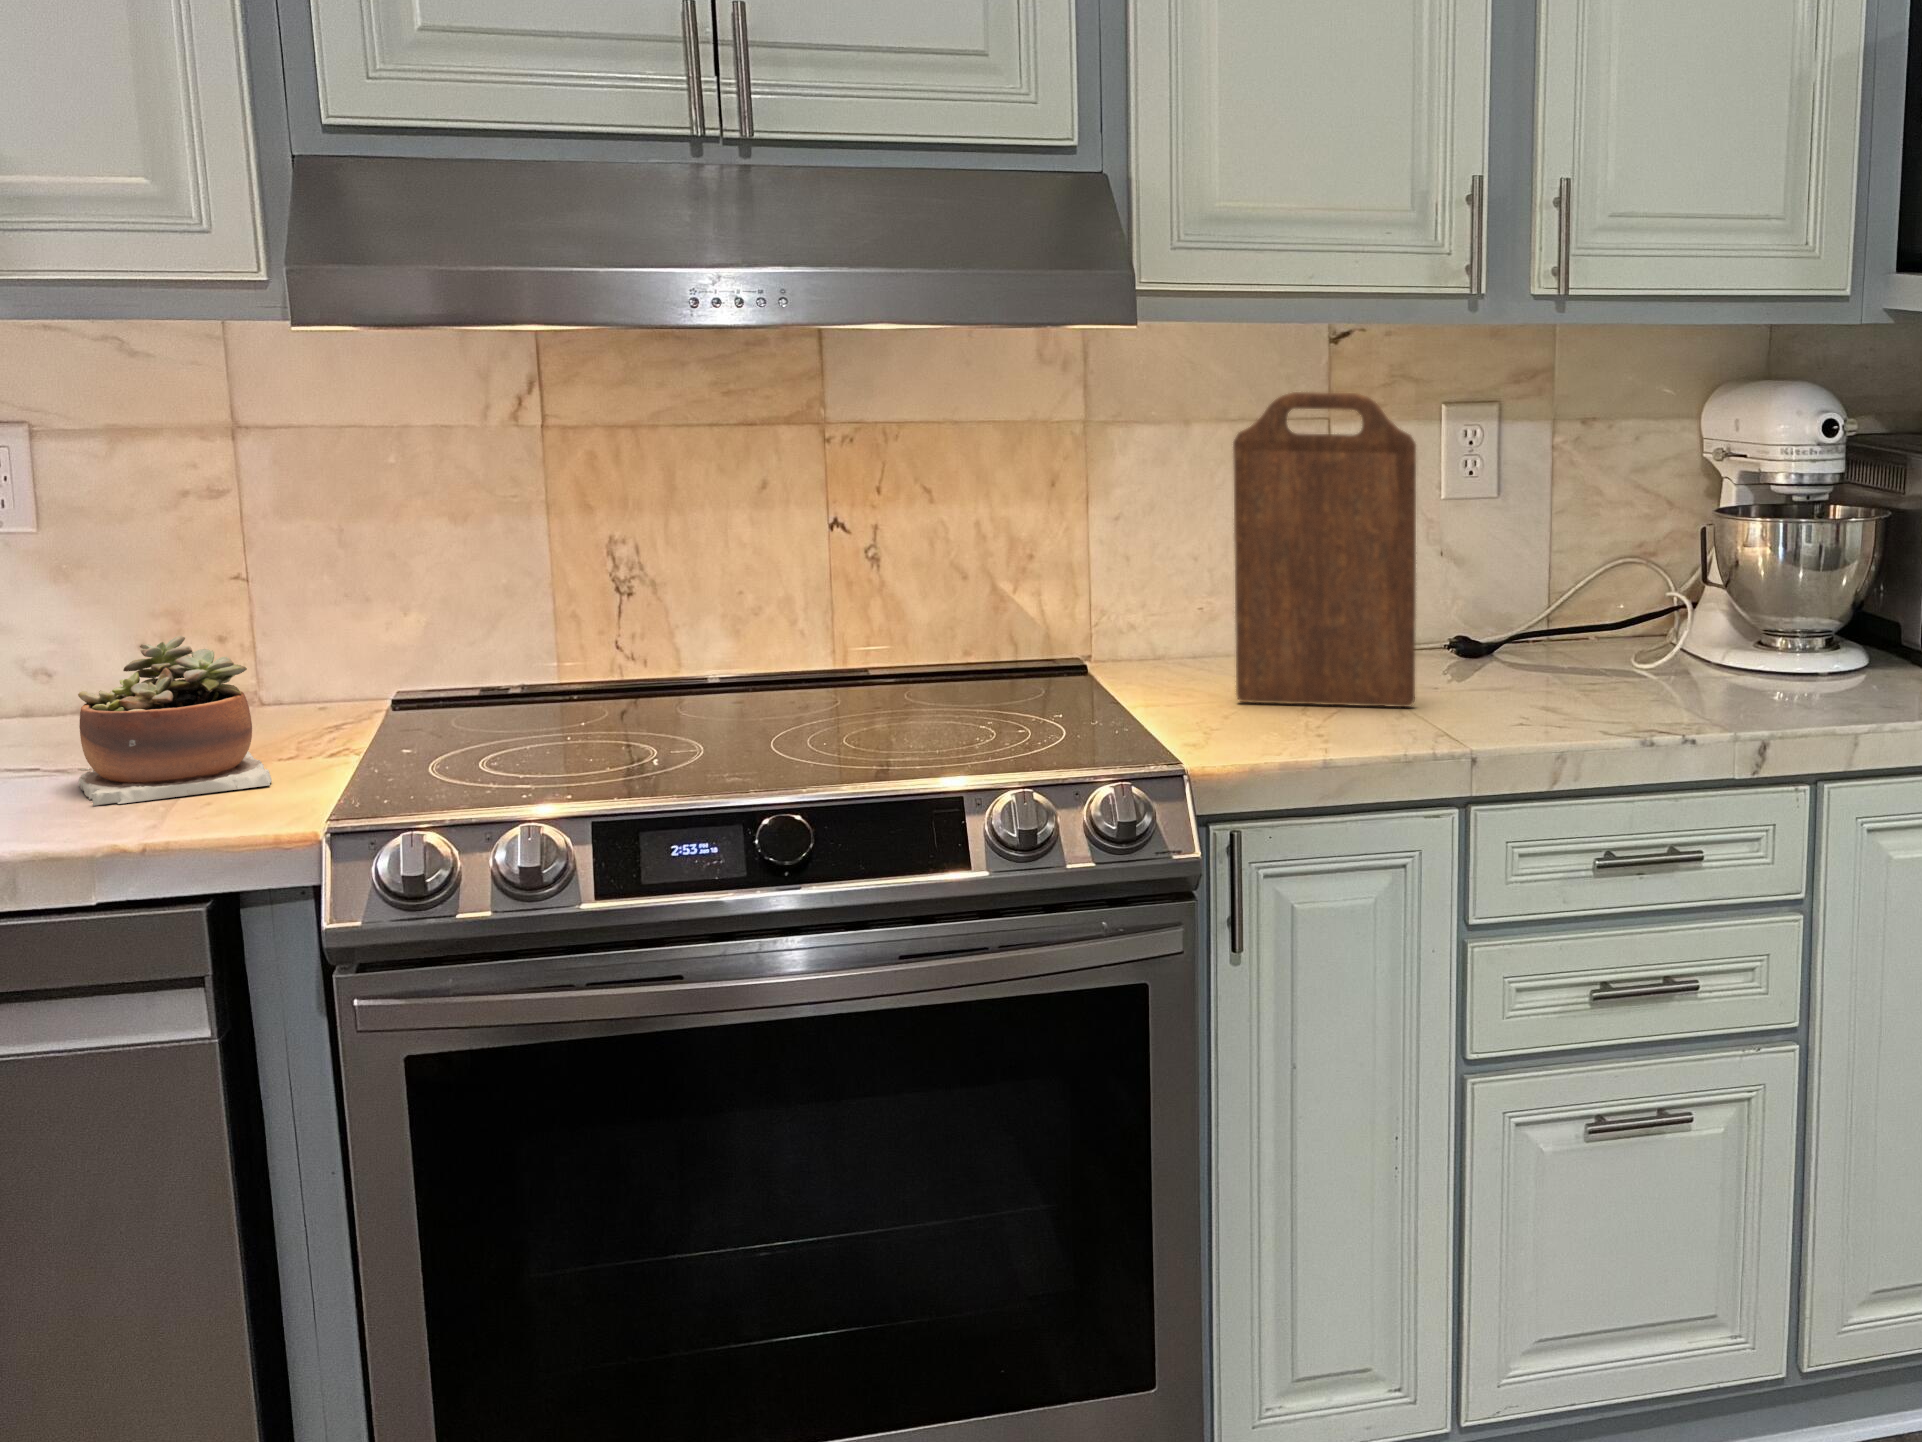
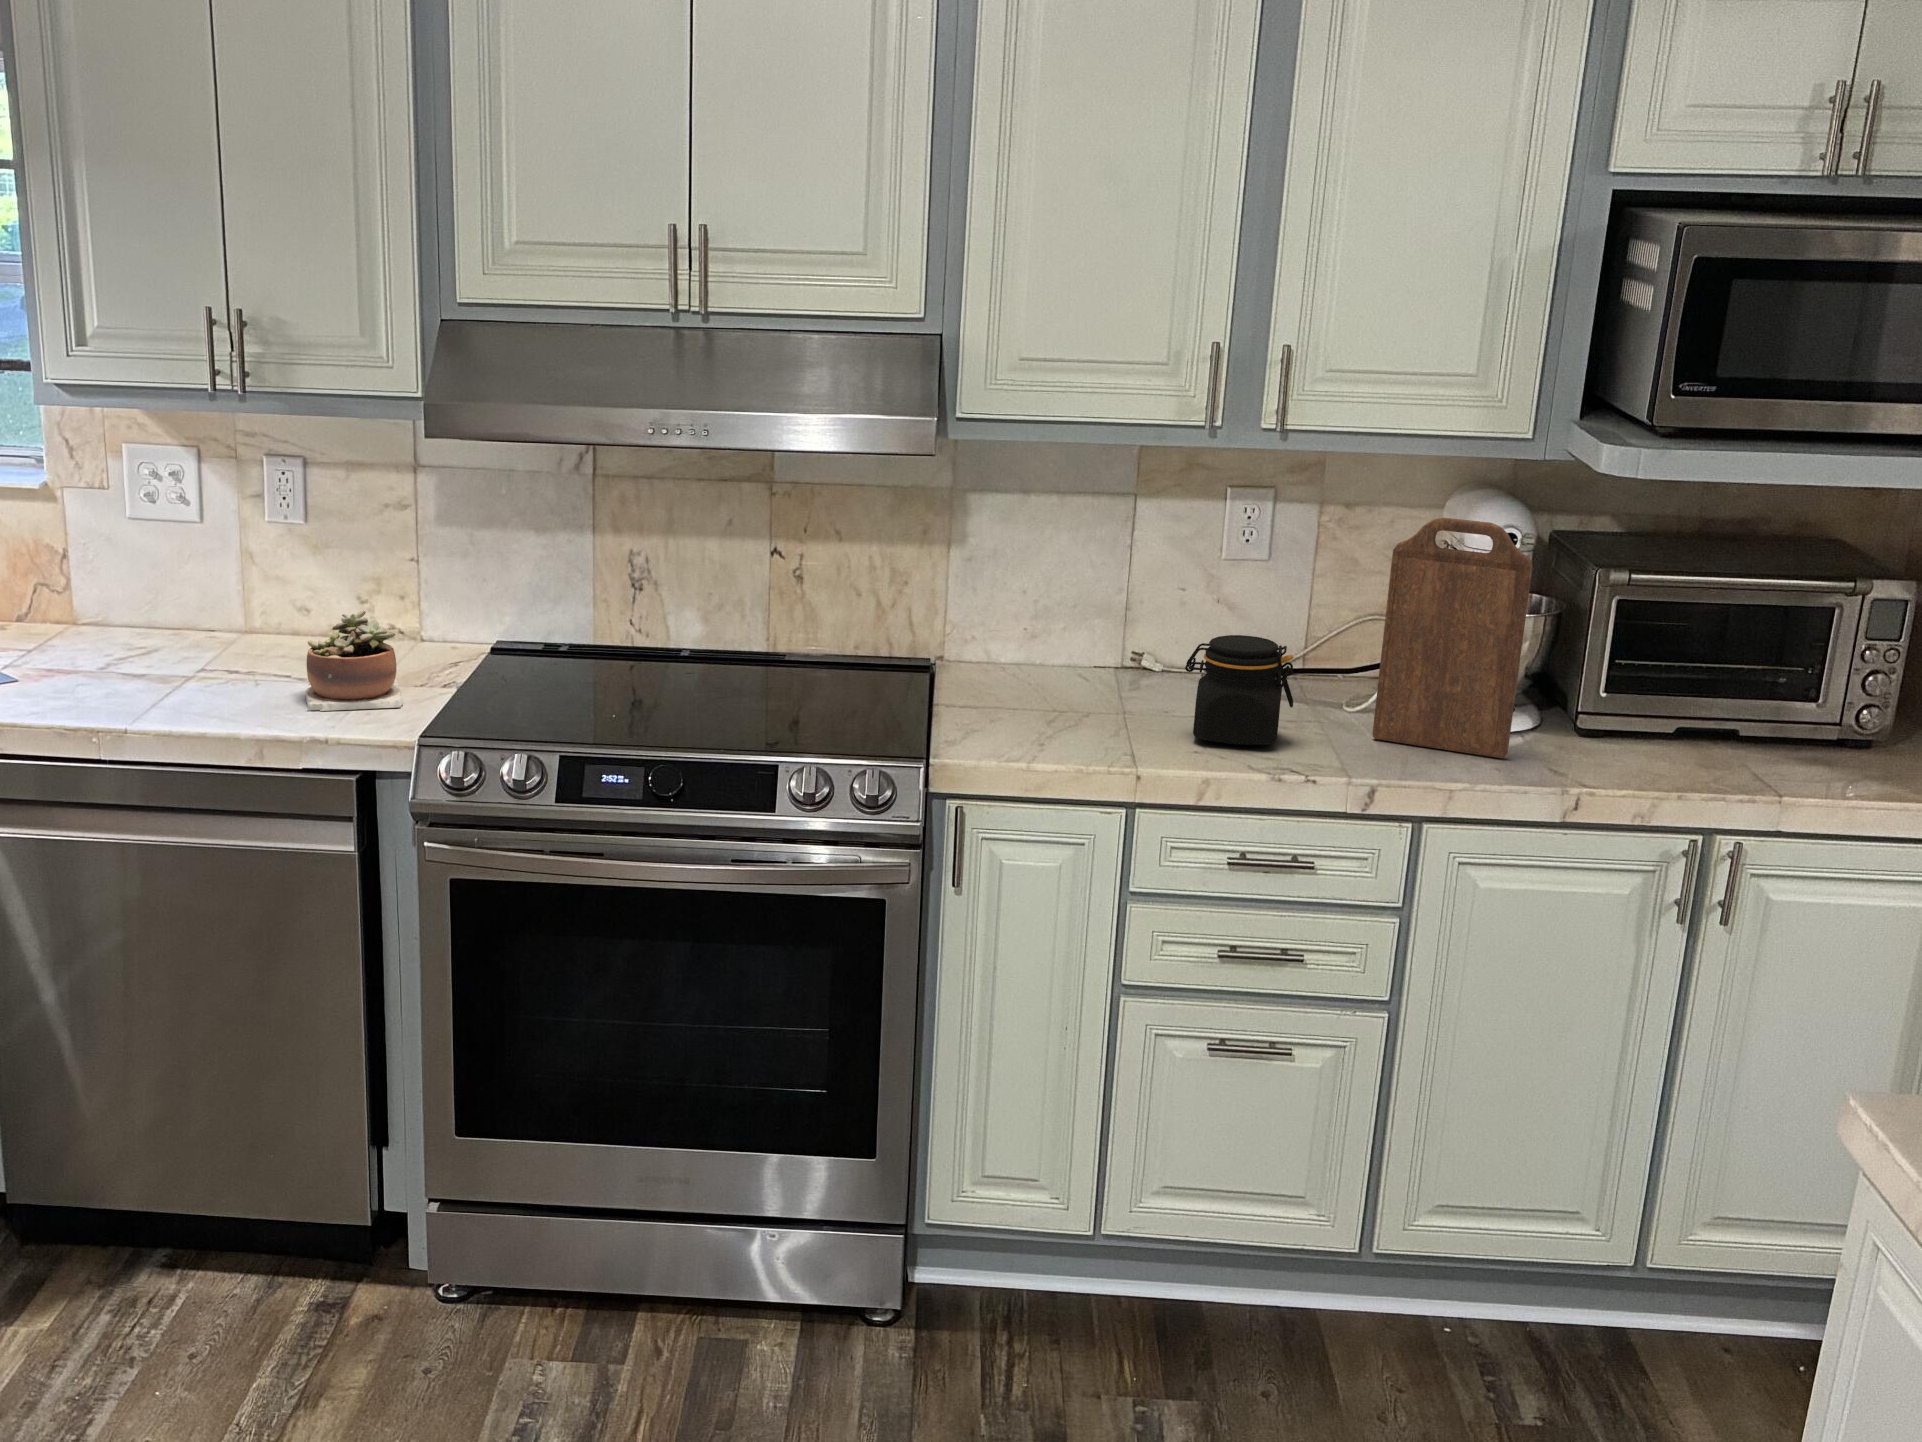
cutting board: present [1233,392,1416,707] -> present [1372,518,1533,758]
jar: none [1478,568,1626,711] -> present [1185,635,1293,745]

